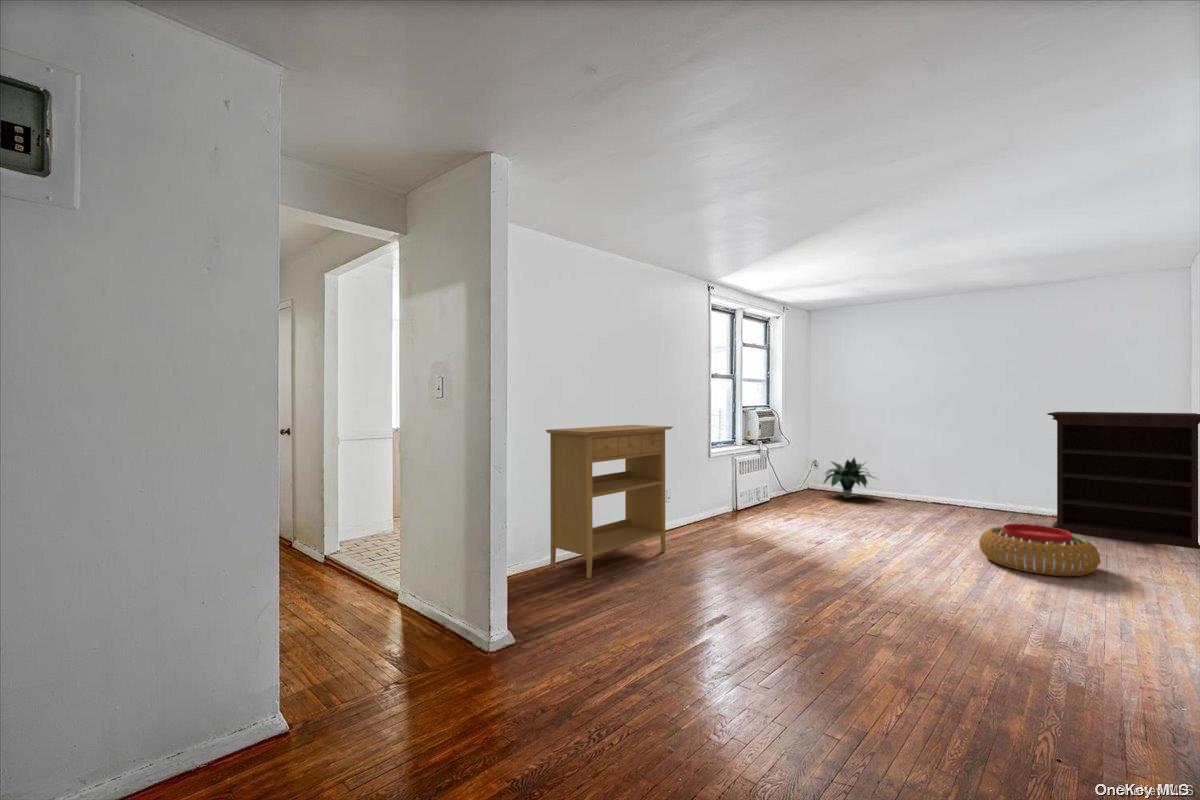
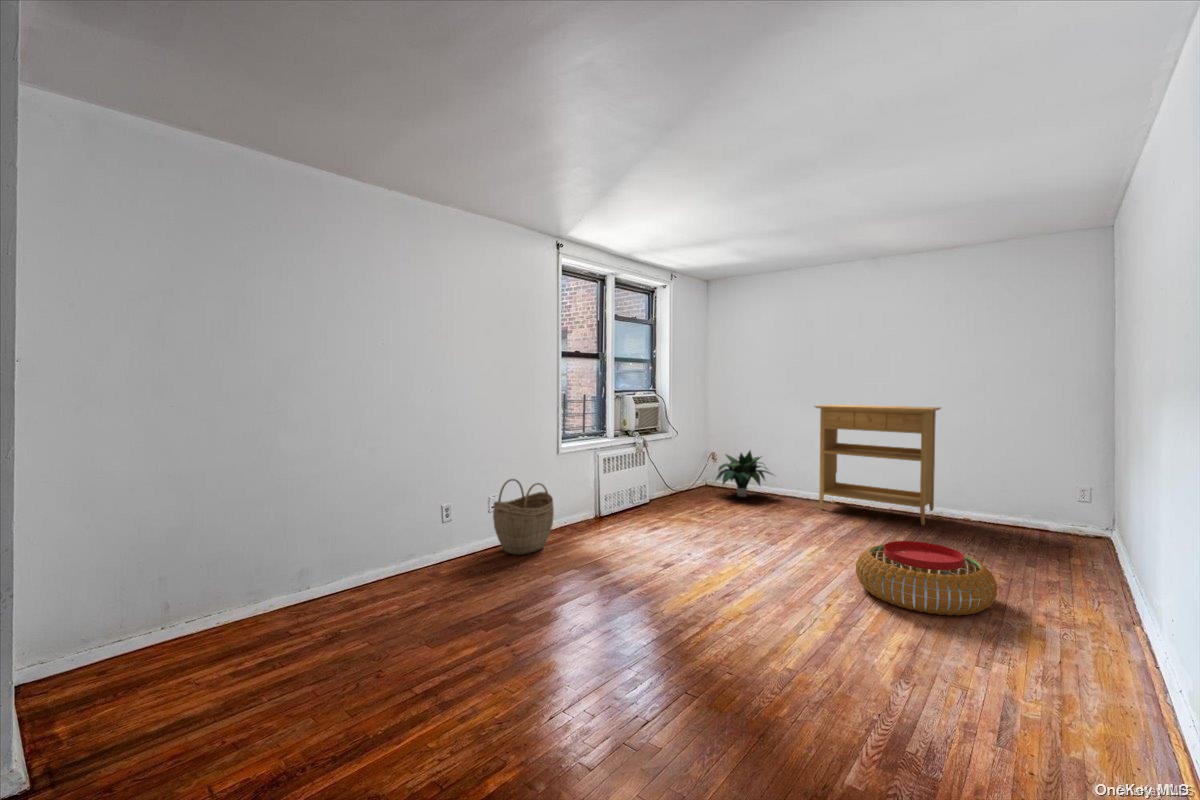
bookshelf: present [1047,412,1200,549] -> none [953,398,1138,567]
console table: present [546,425,673,579] -> present [815,404,941,525]
woven basket: none [672,476,718,535] -> present [493,479,554,555]

